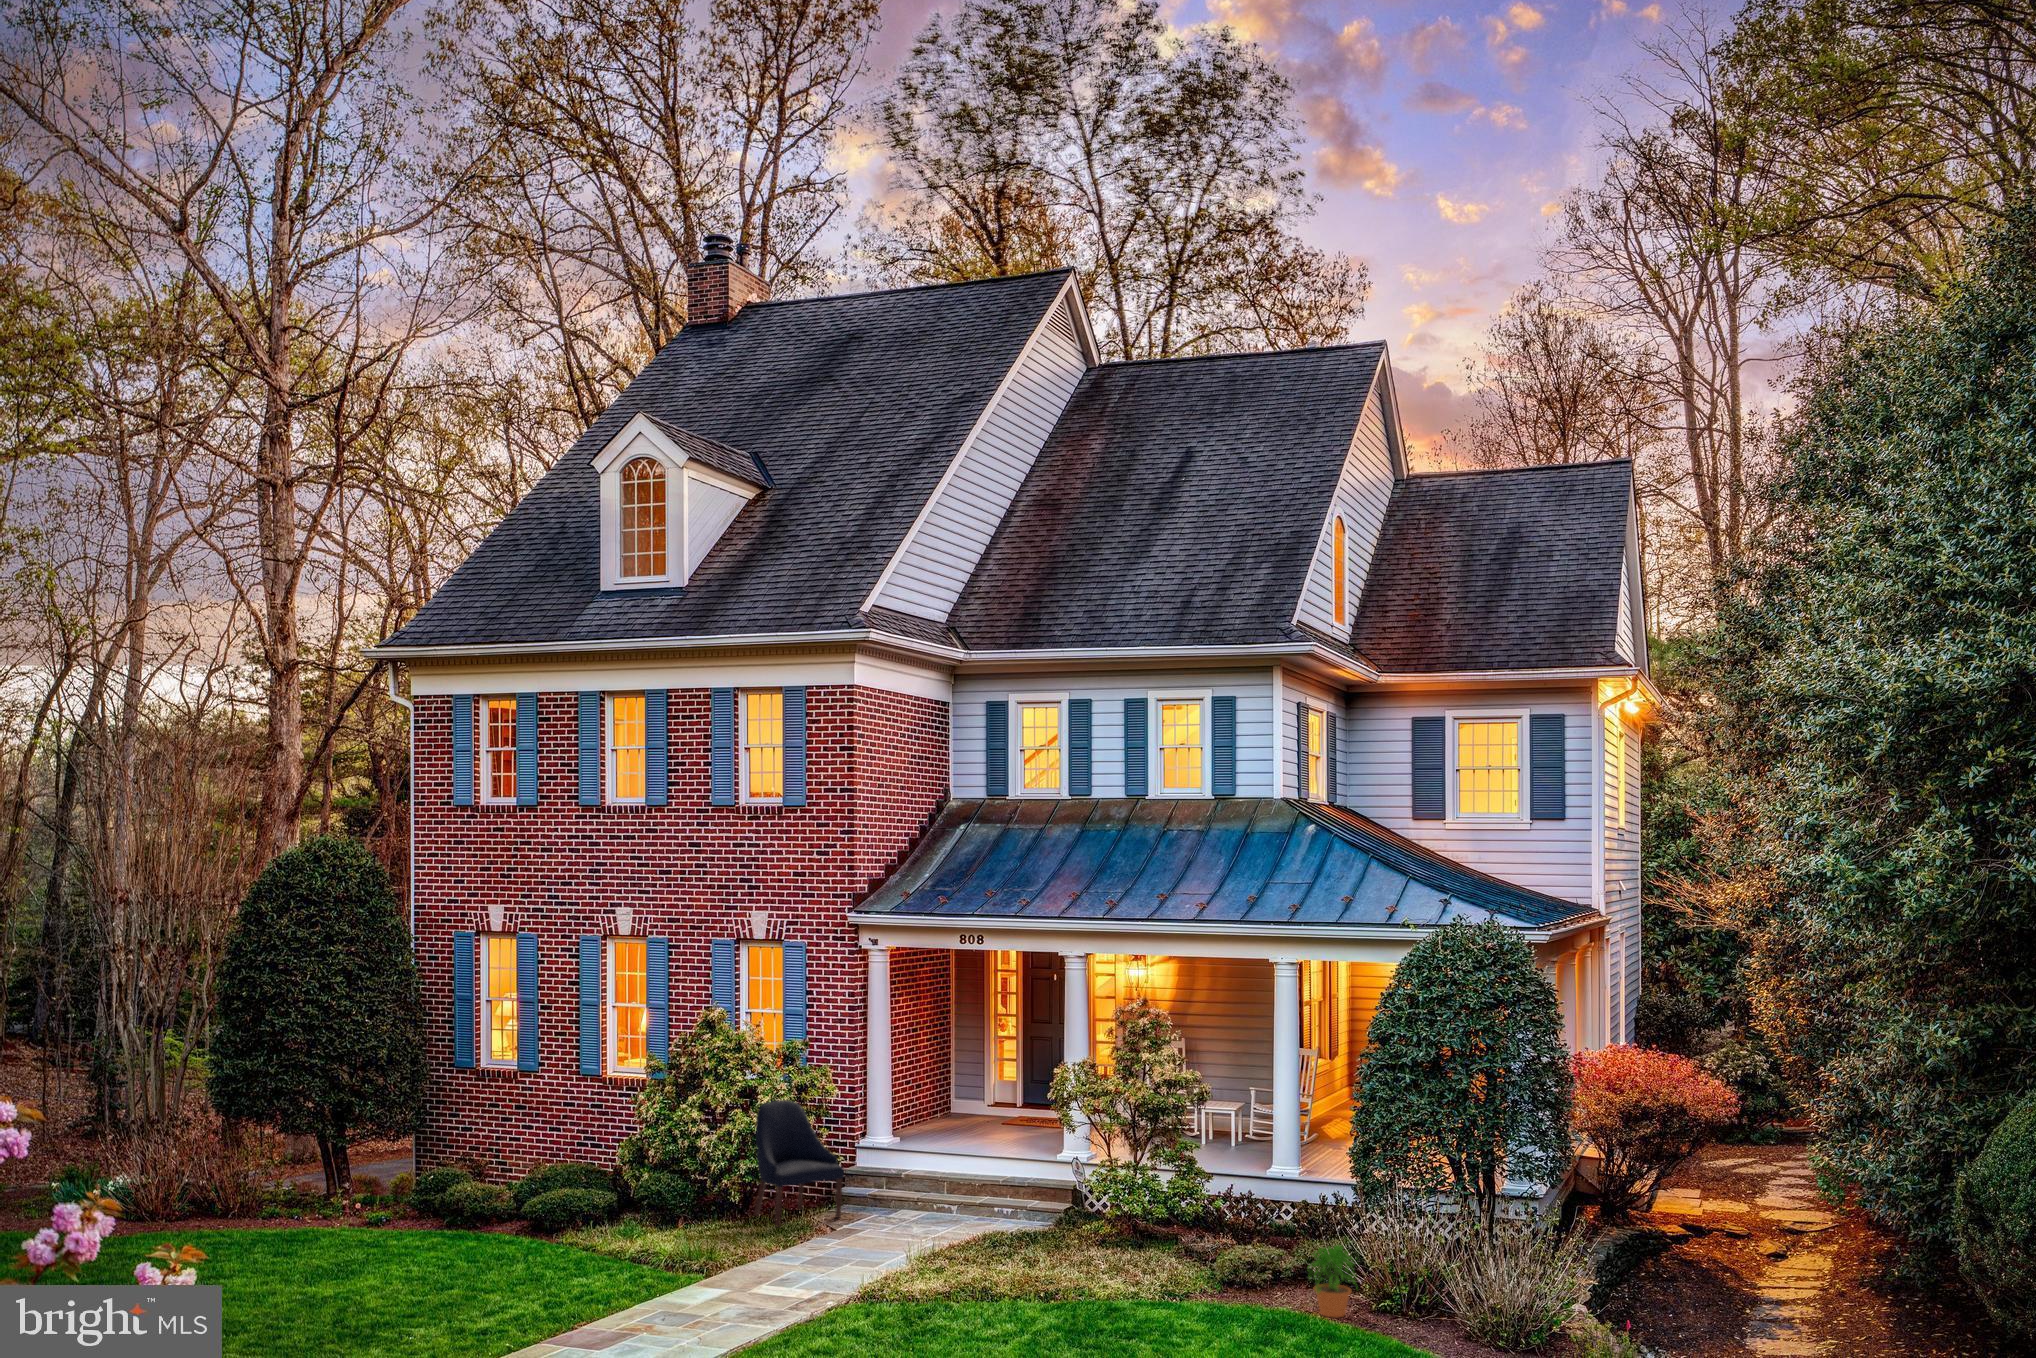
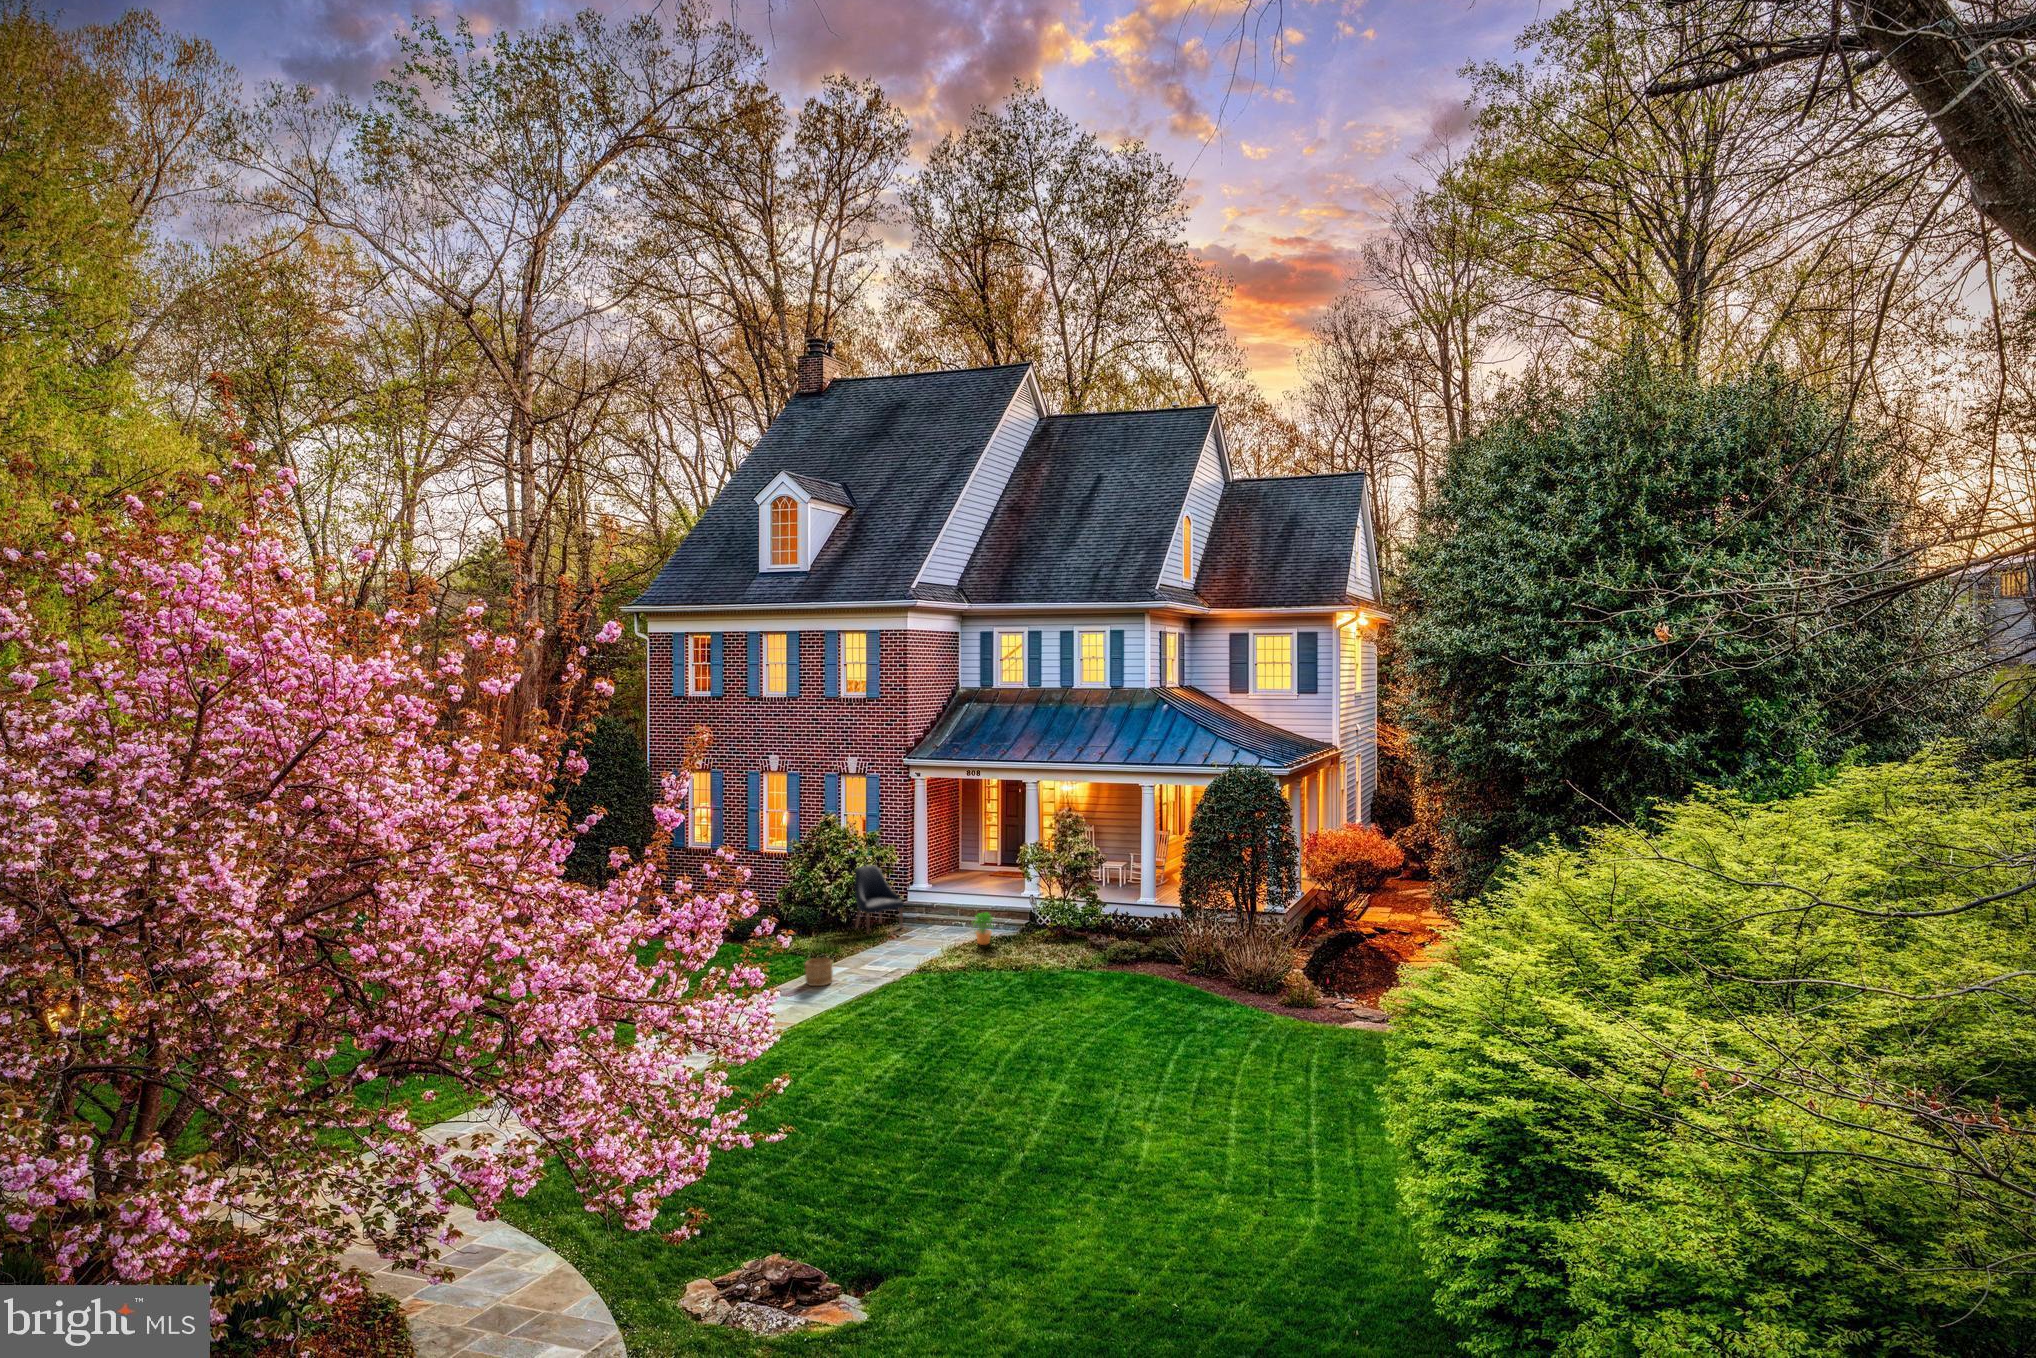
potted plant: present [1308,1245,1357,1318] -> present [973,912,993,945]
wooden bucket: none [657,1260,712,1315] -> present [805,958,833,986]

